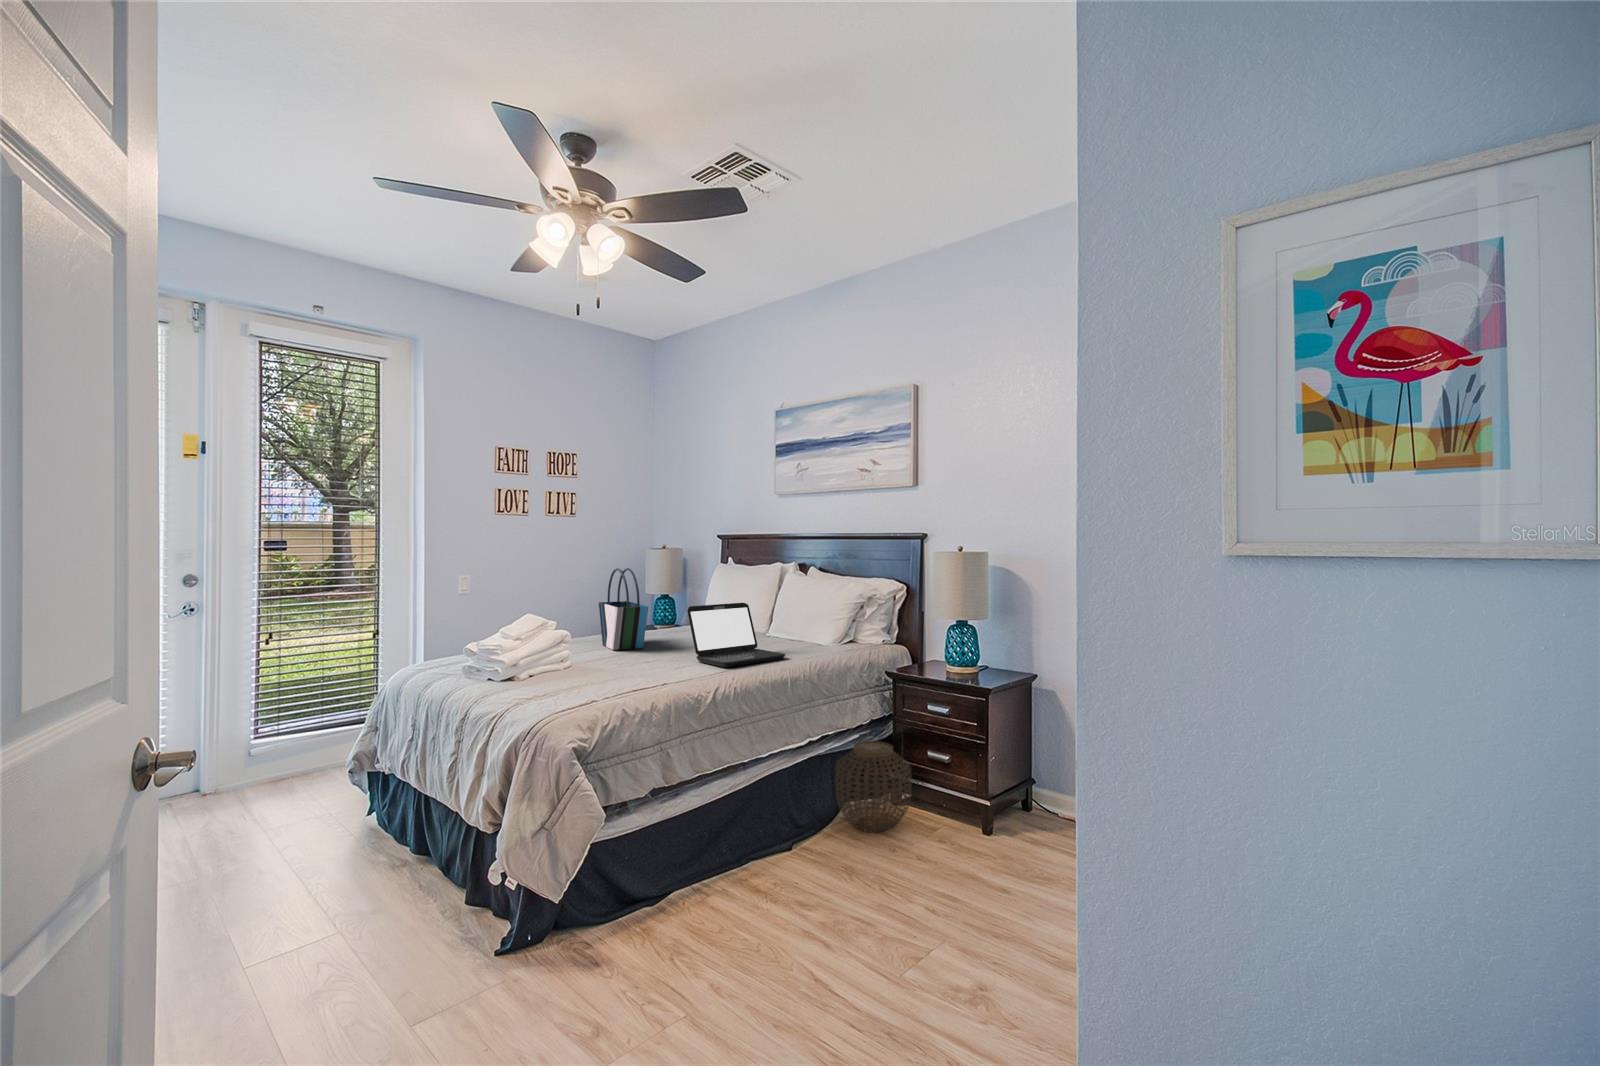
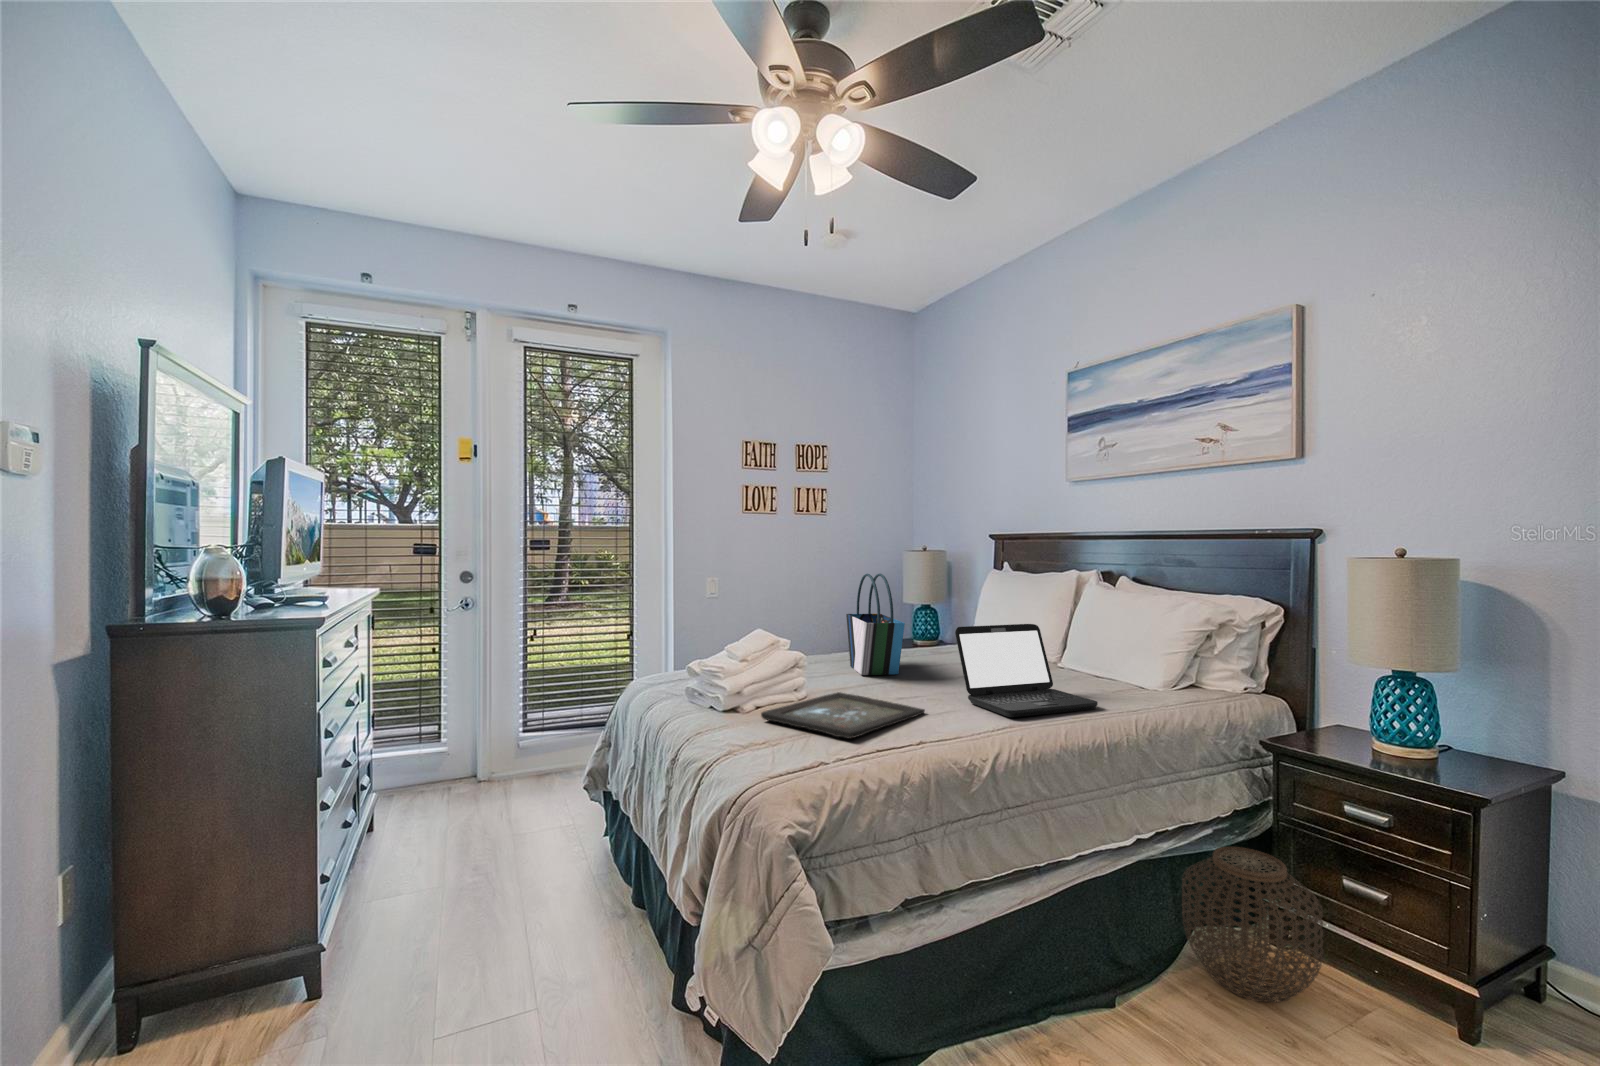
tray: none [537,661,665,687] -> present [761,692,925,738]

